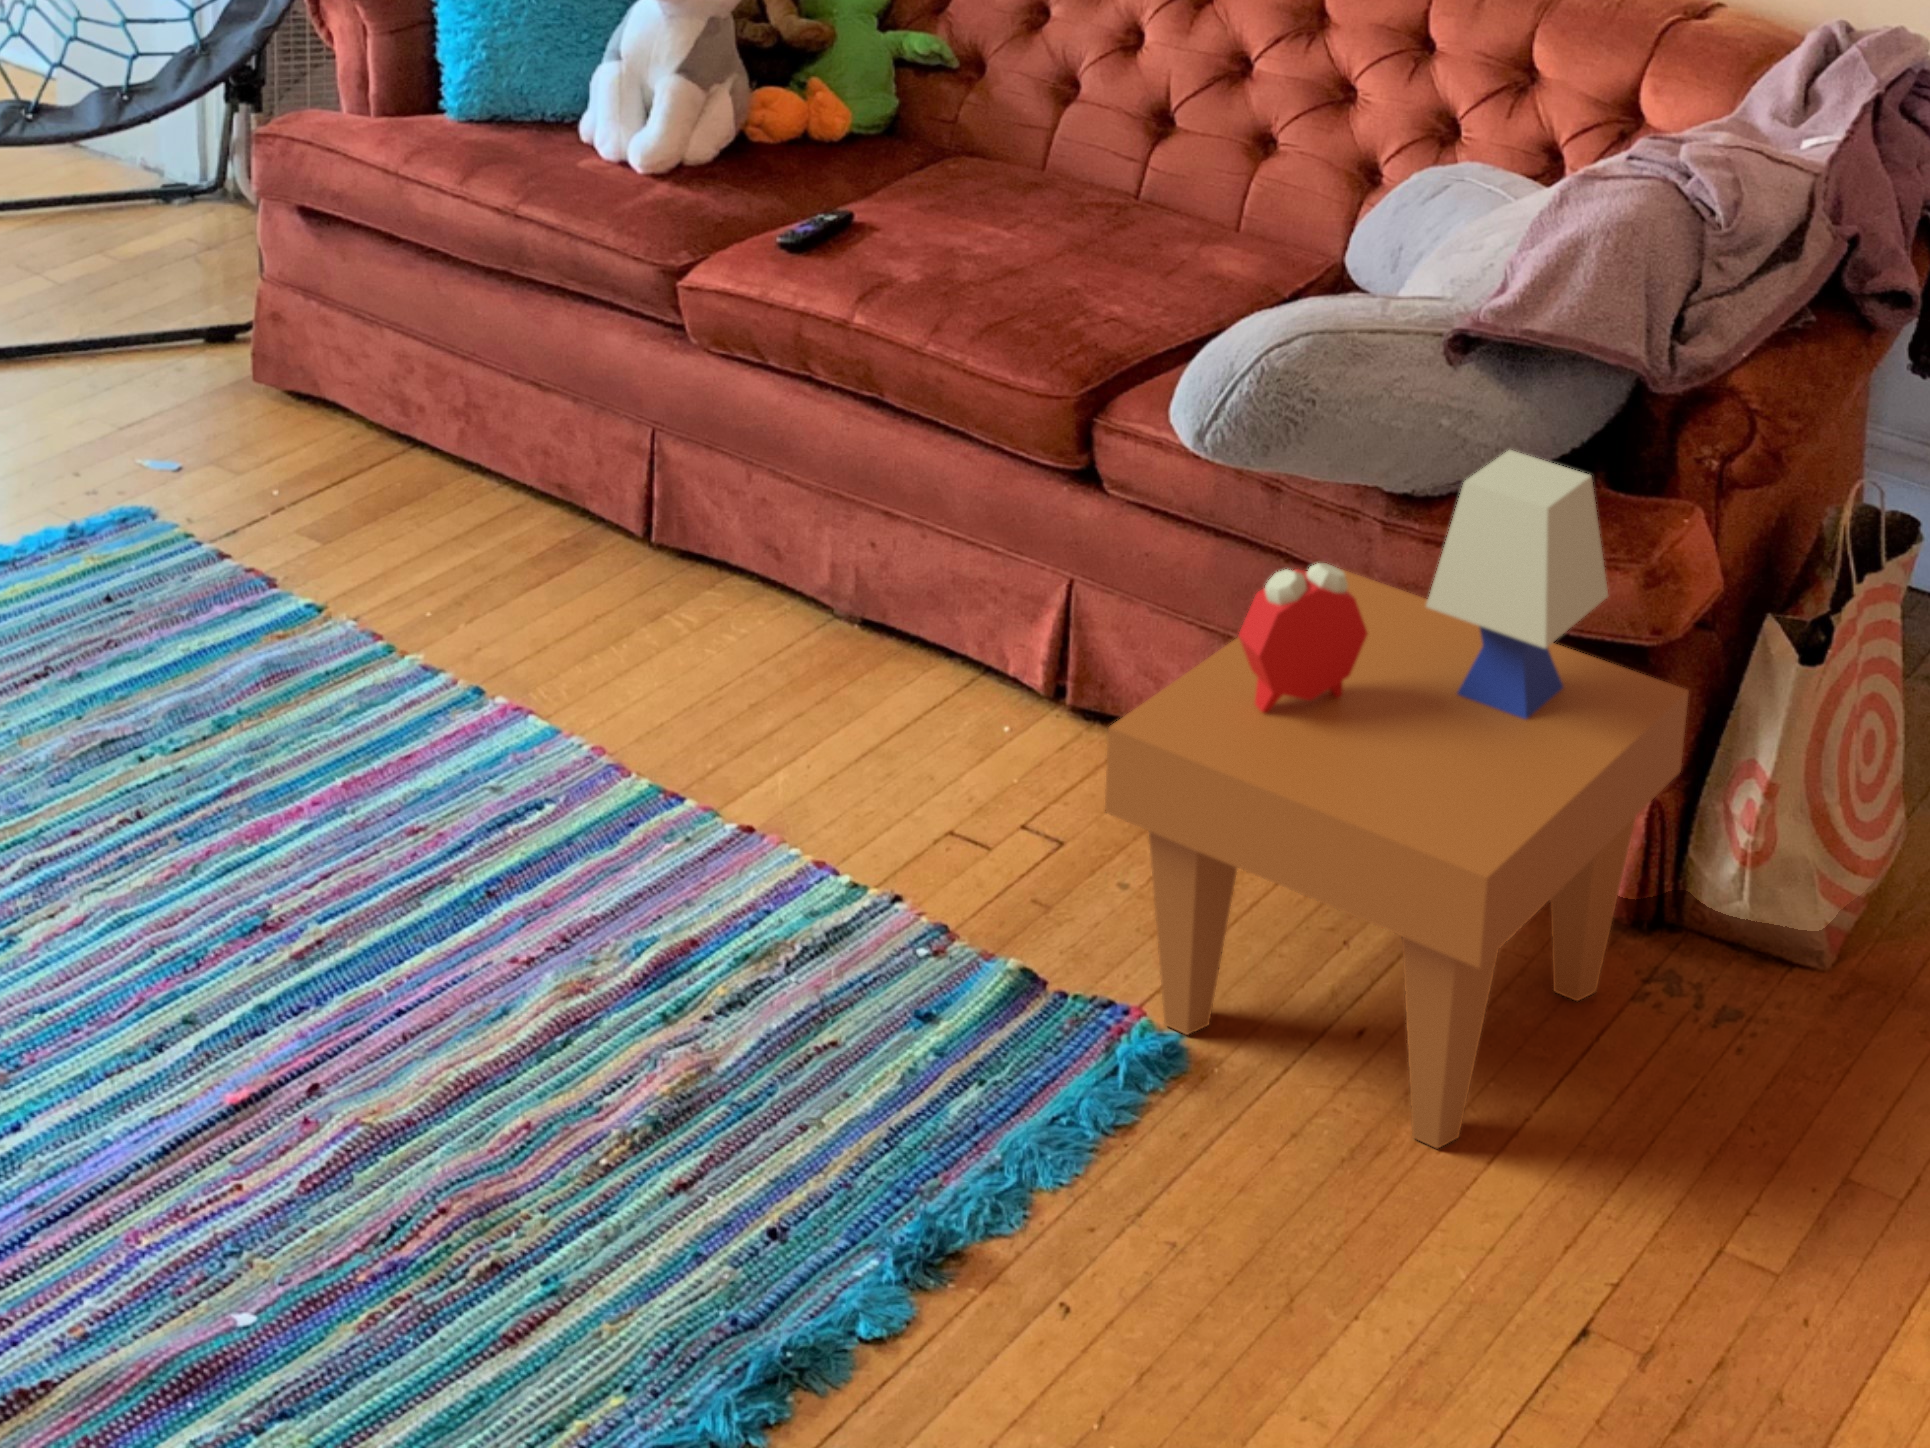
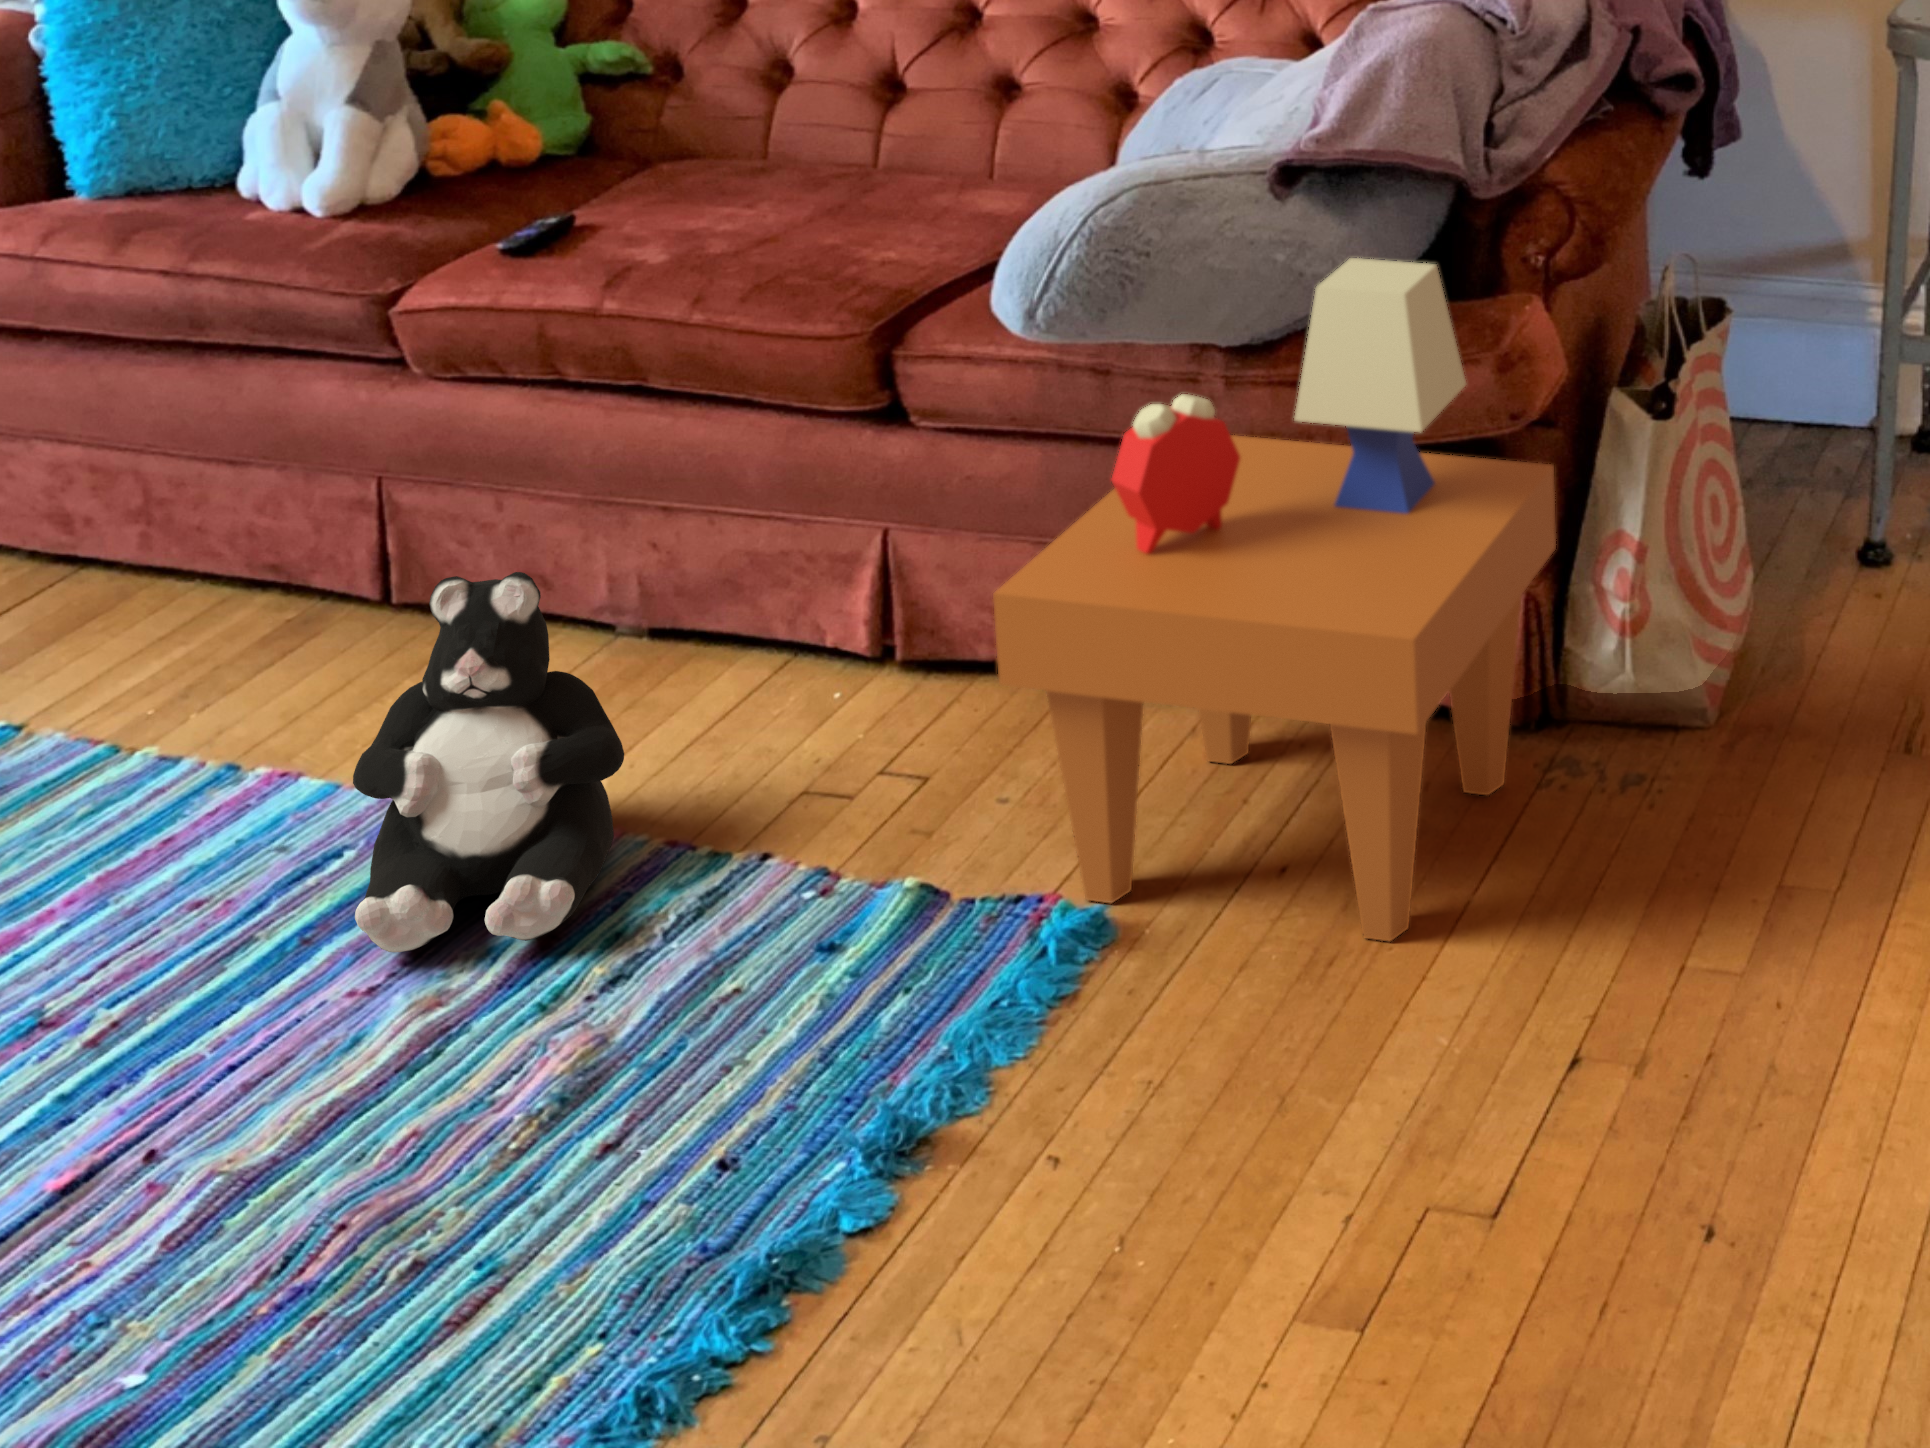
plush toy: none [526,590,781,945] -> present [353,572,624,953]

